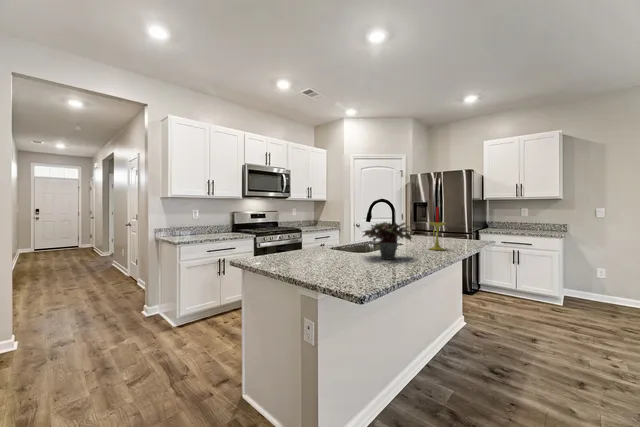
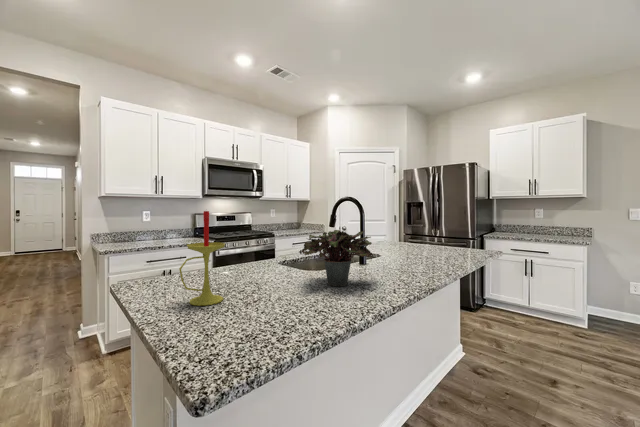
candle: present [429,207,446,250] -> present [179,211,225,306]

